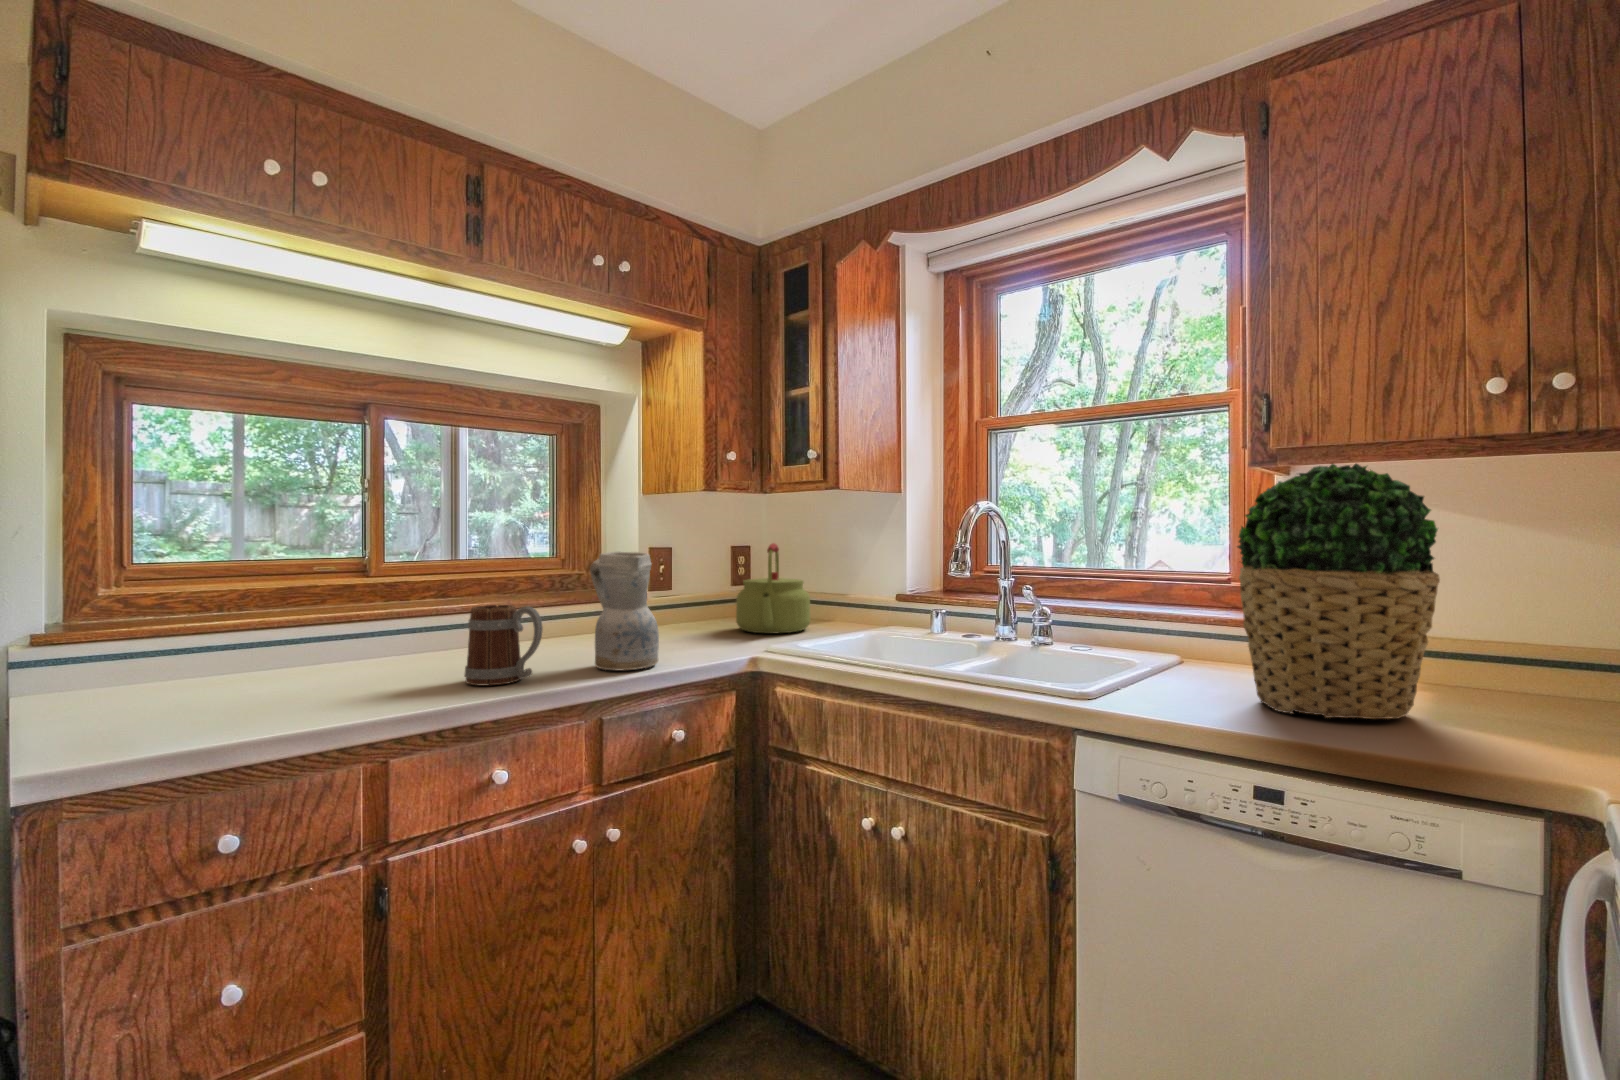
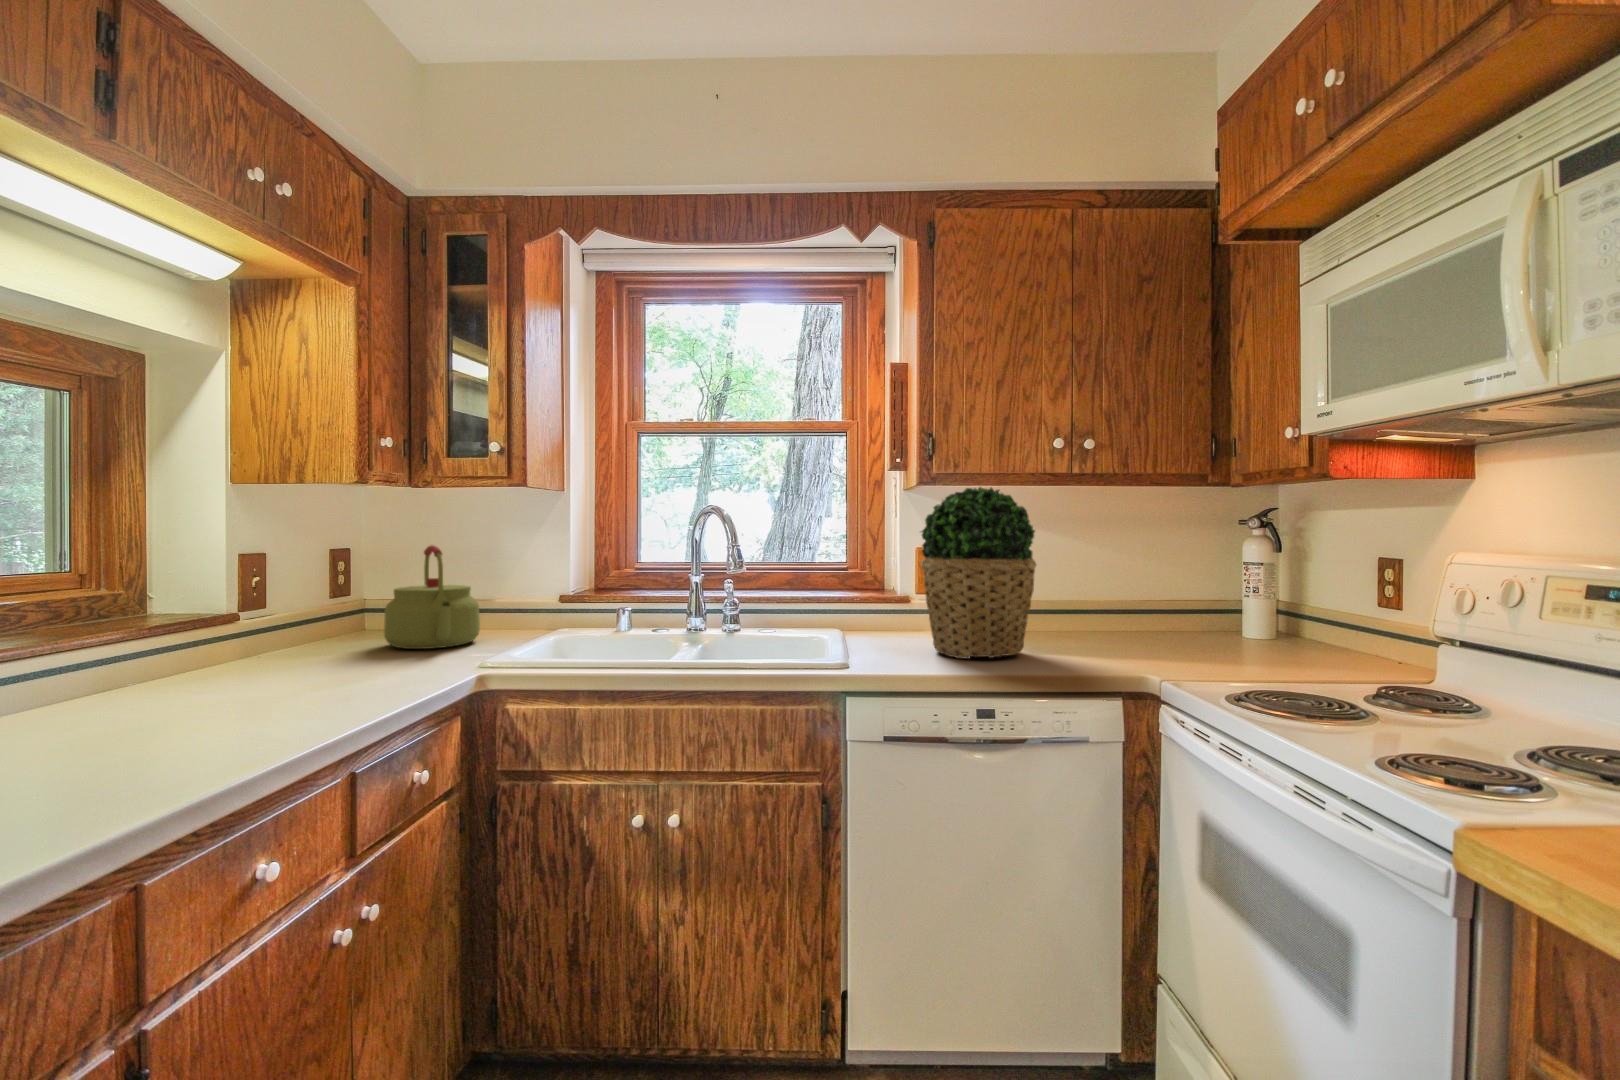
ceramic pitcher: present [590,552,659,670] -> none [261,559,376,713]
mug: present [464,605,543,686] -> none [85,639,238,765]

